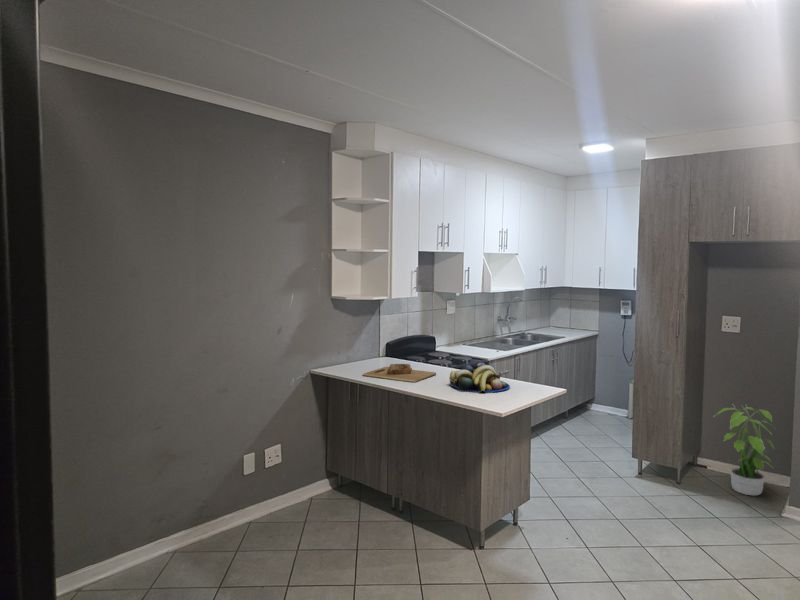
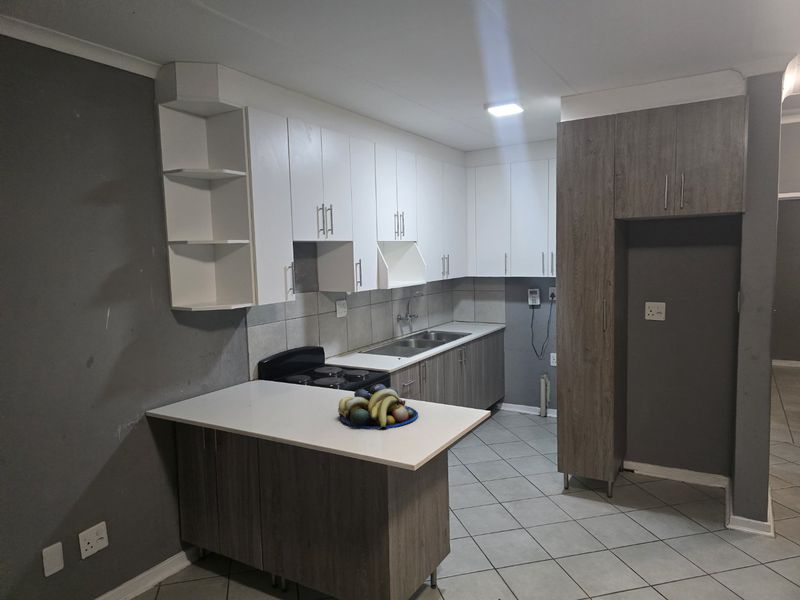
cutting board: present [363,364,436,383] -> none [220,391,322,419]
potted plant: present [714,407,775,496] -> none [641,400,709,503]

